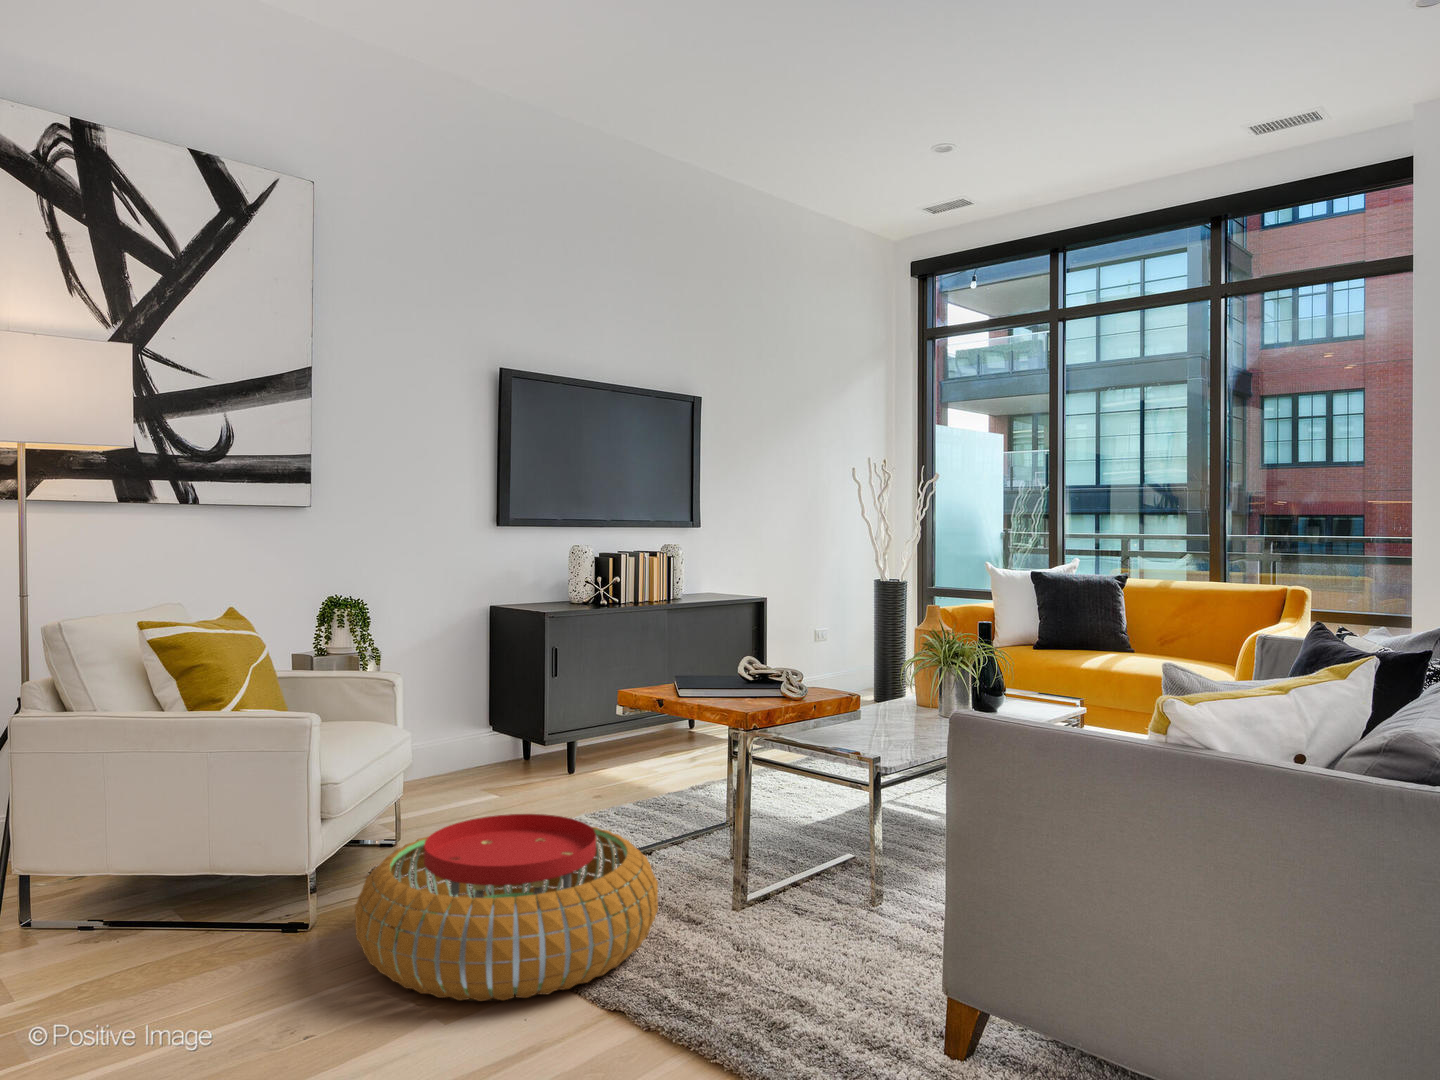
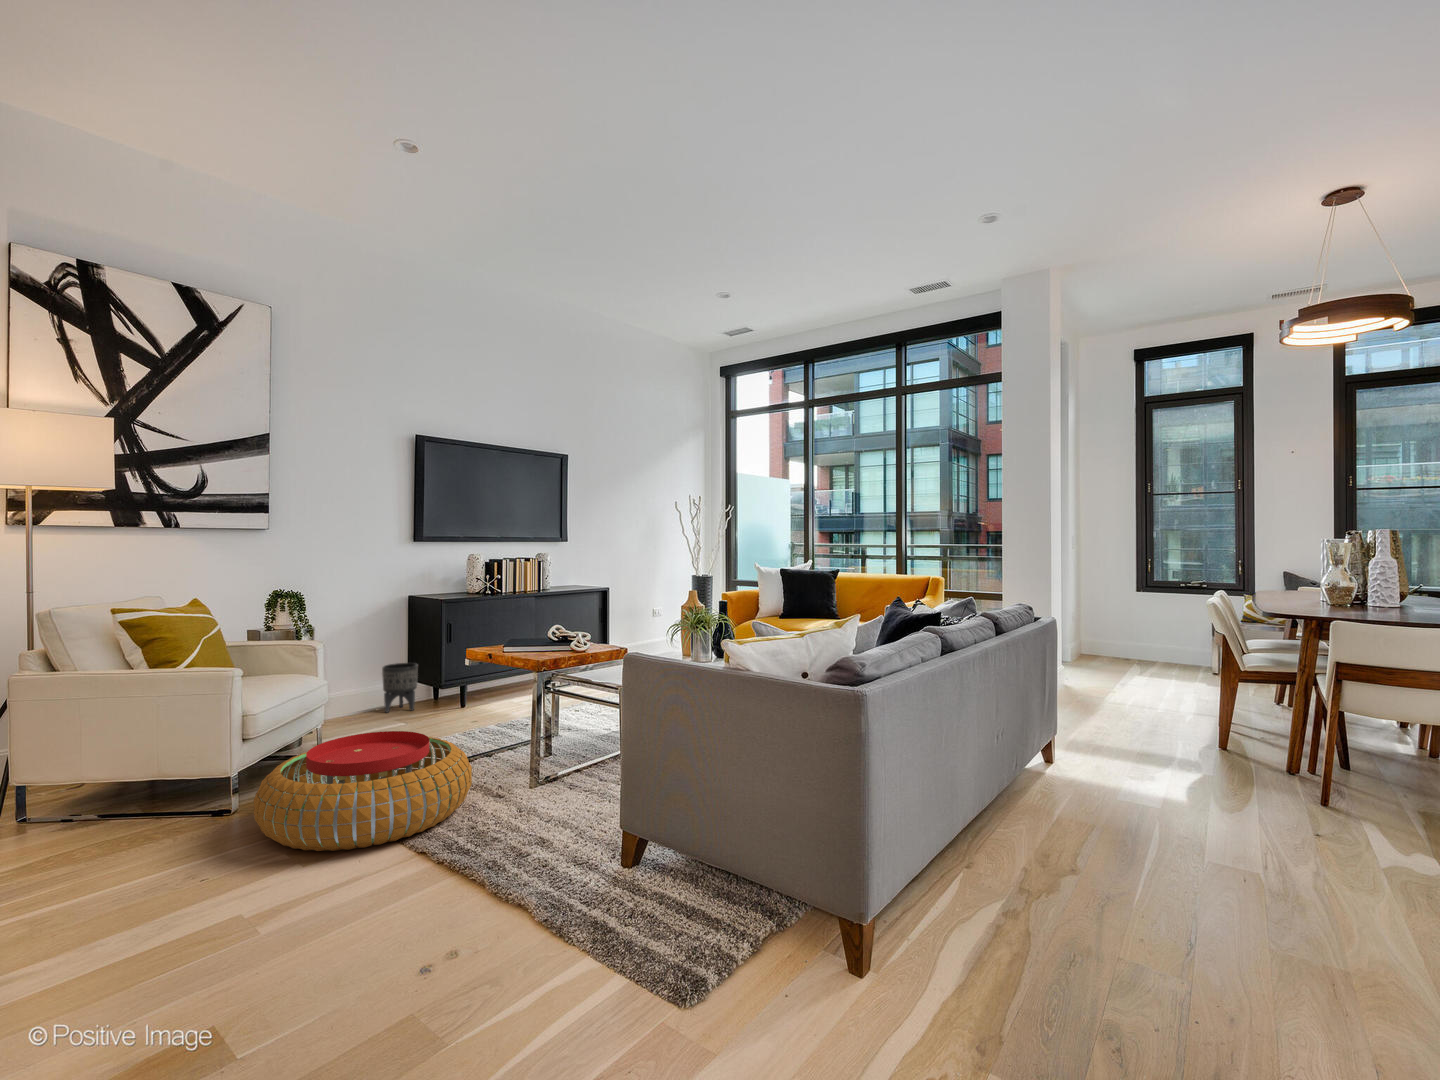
planter: none [460,705,509,778] -> present [382,663,418,712]

